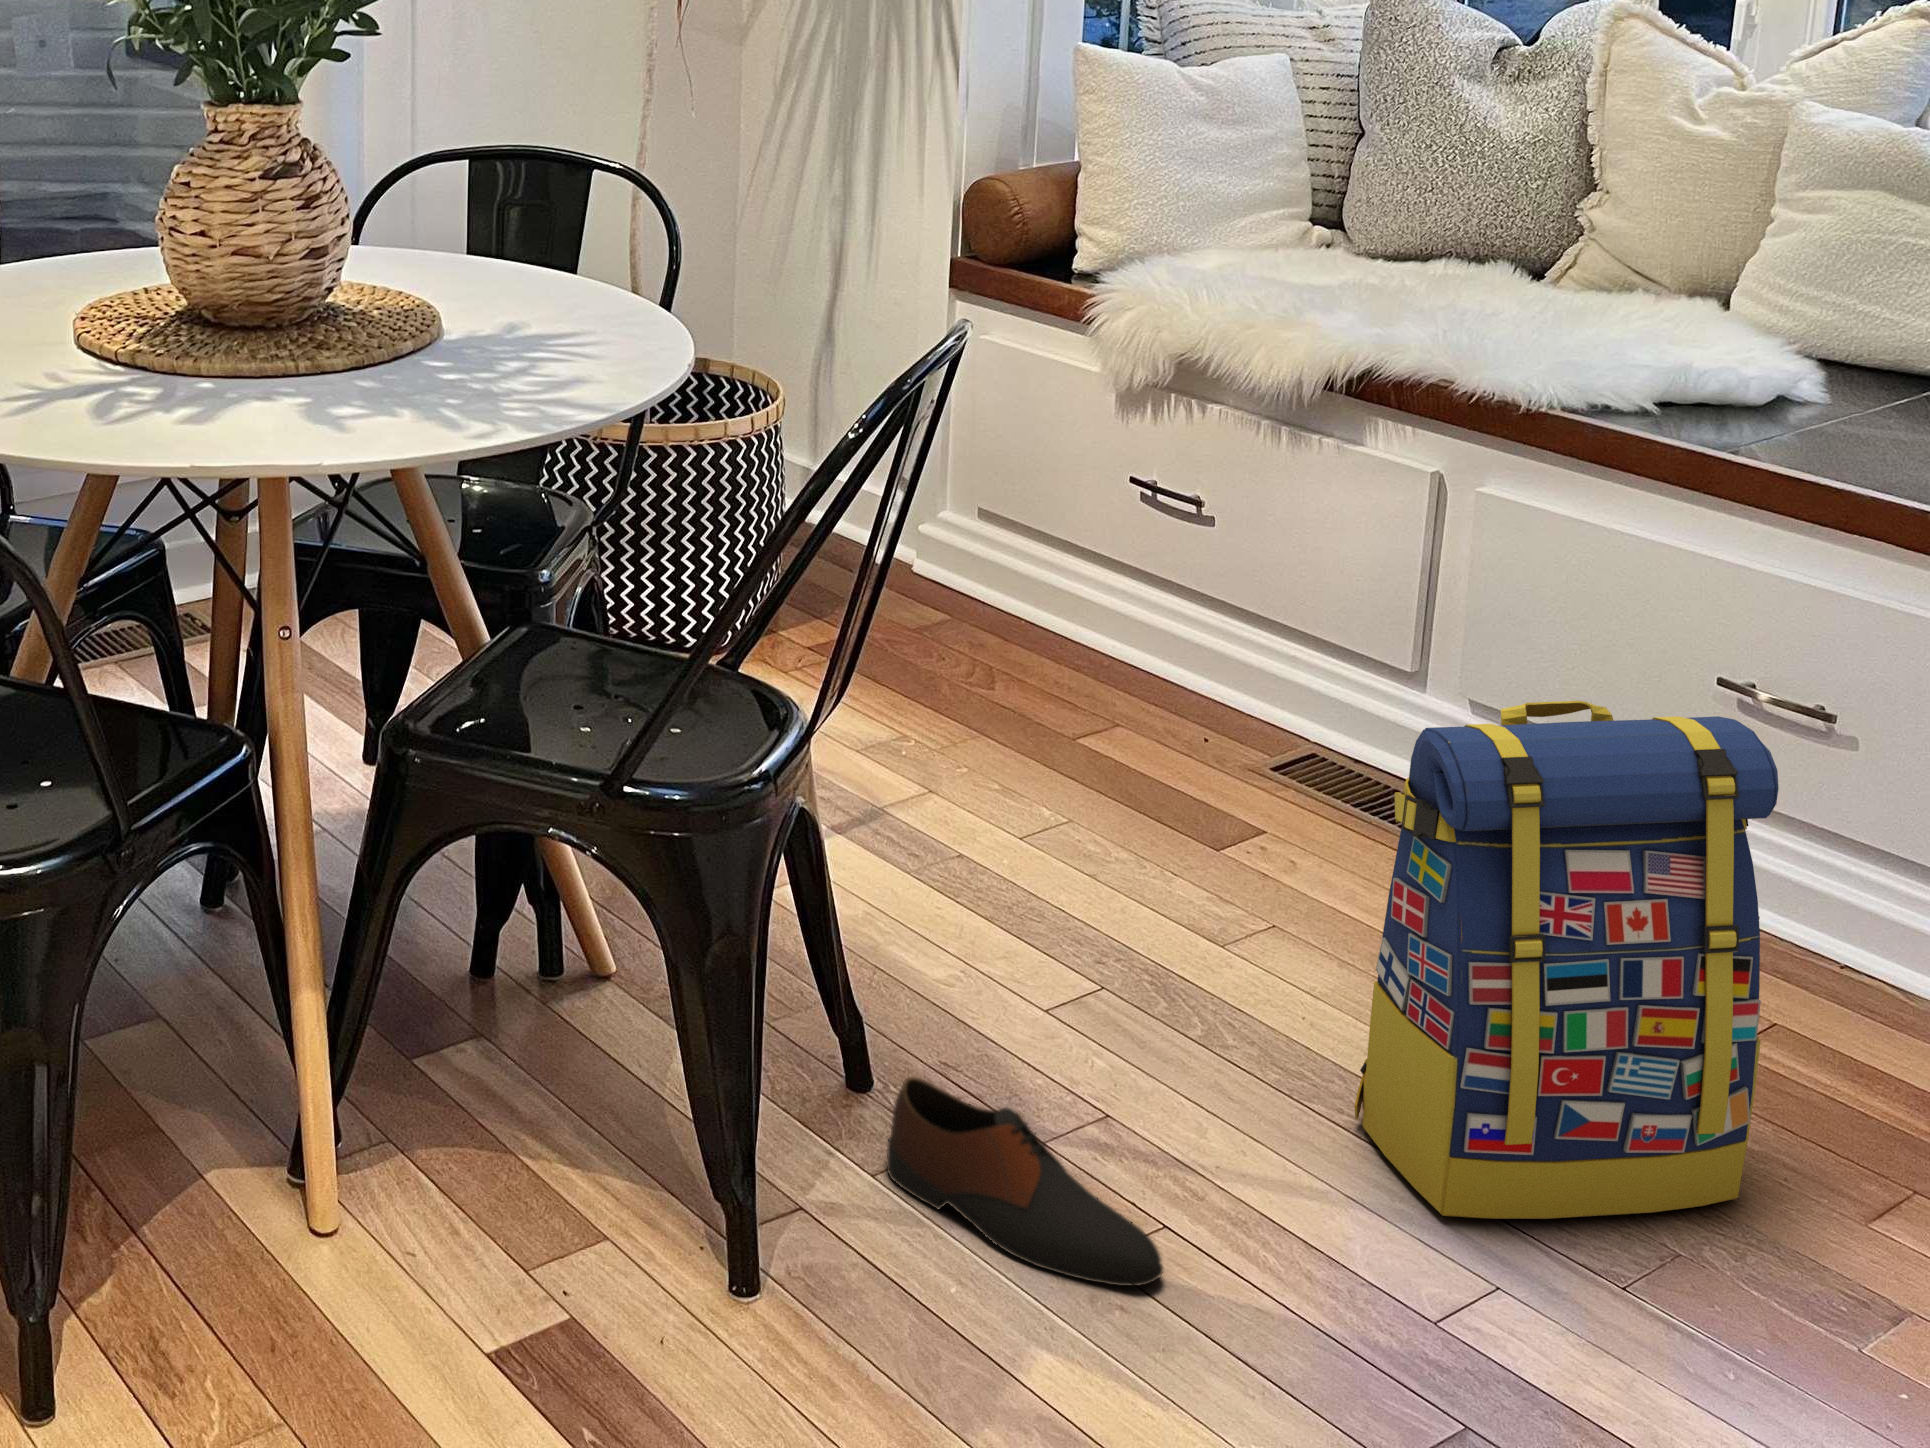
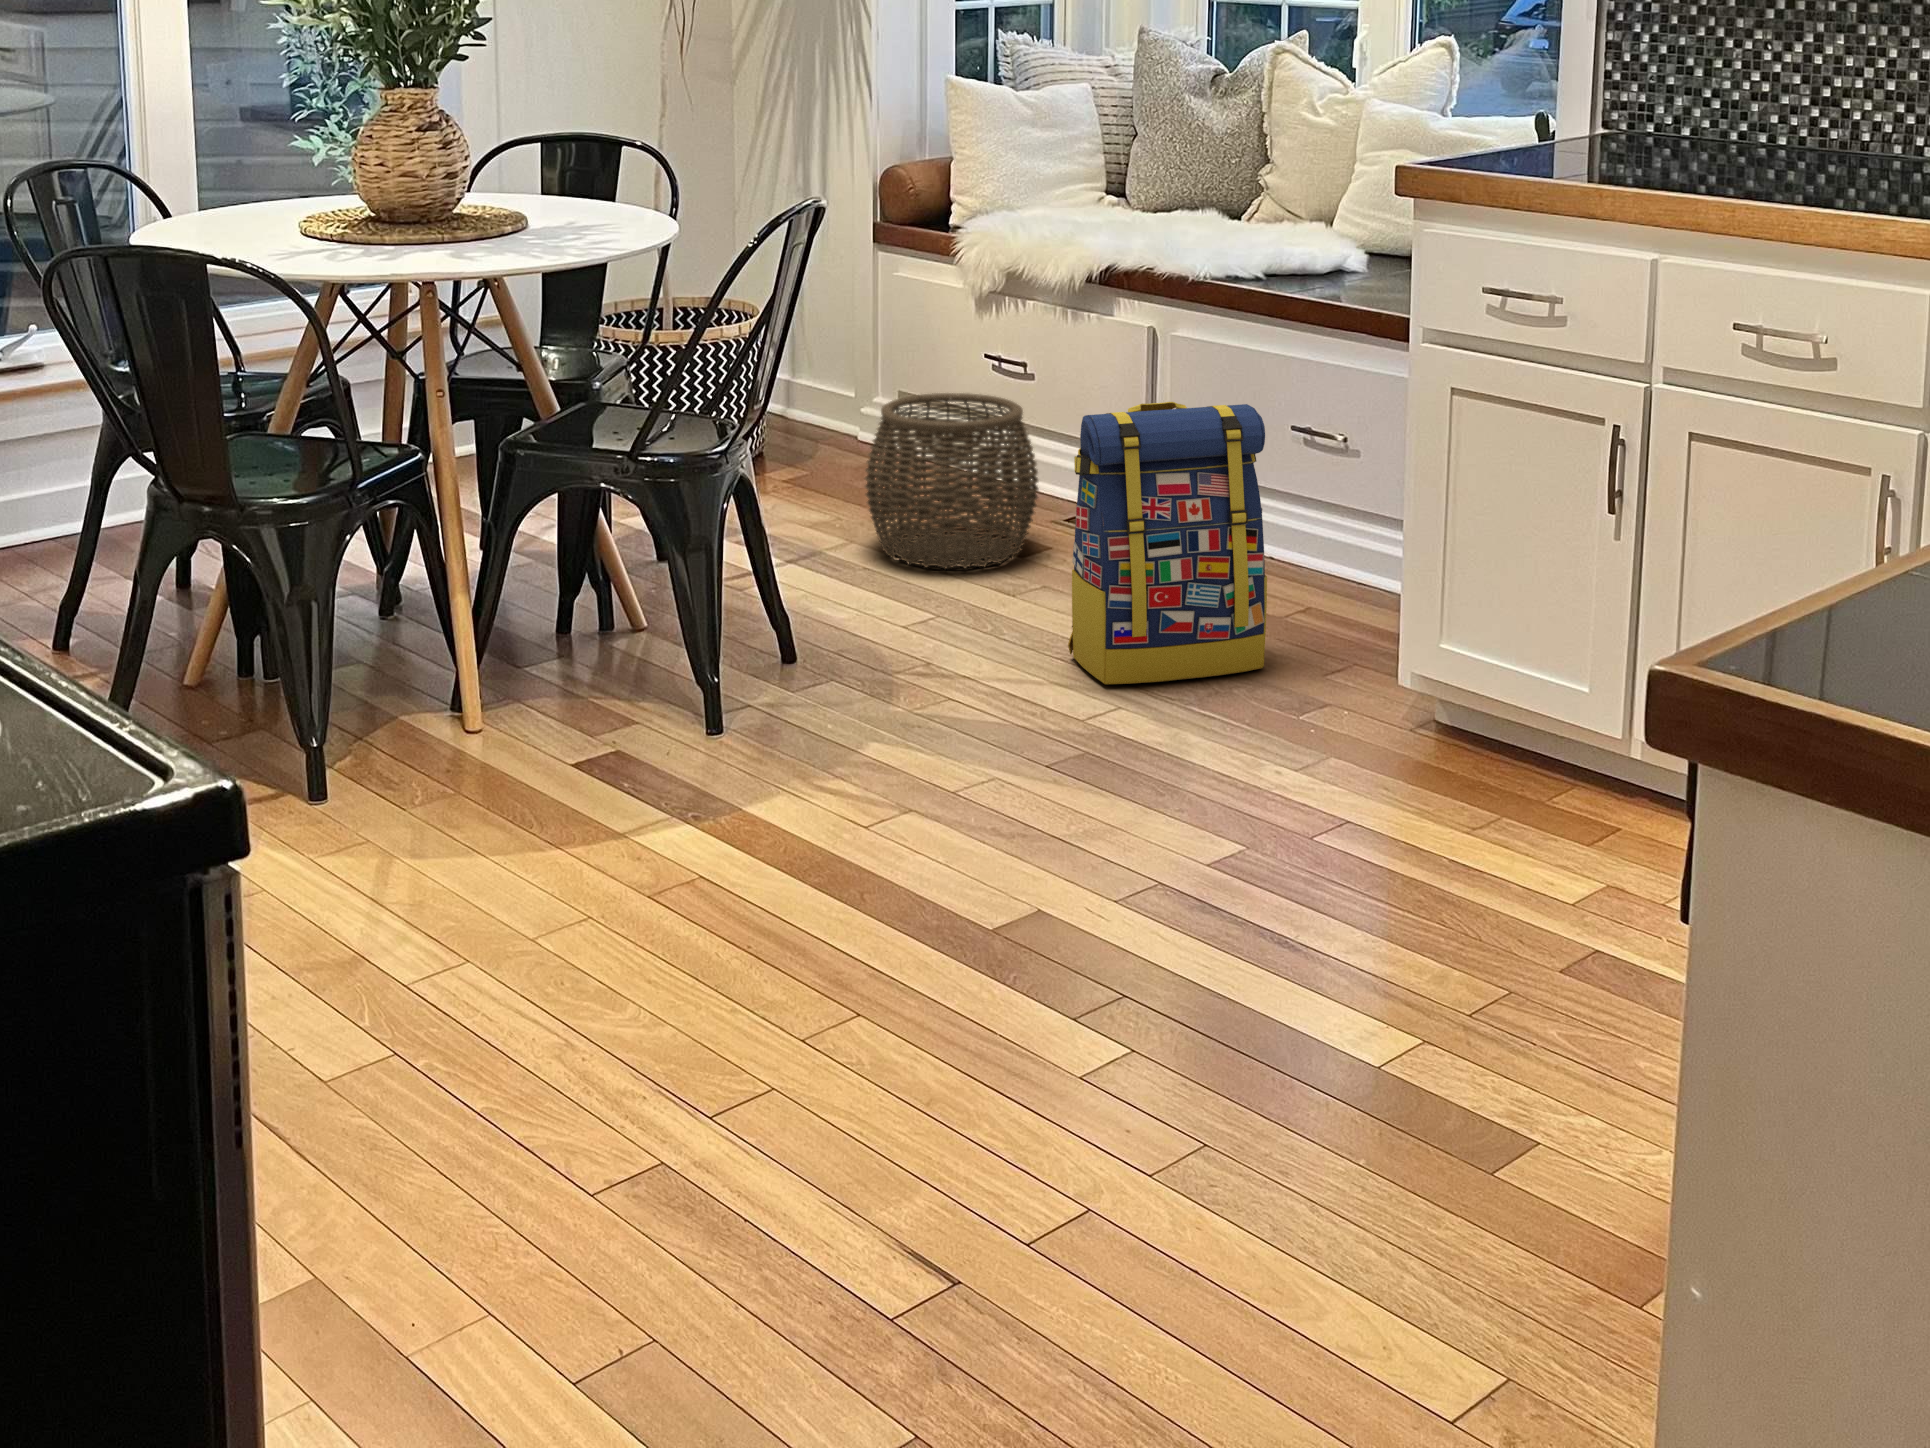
woven basket: none [955,563,1248,868] -> present [865,393,1039,569]
shoe: present [887,1077,1163,1286] -> none [804,637,949,721]

